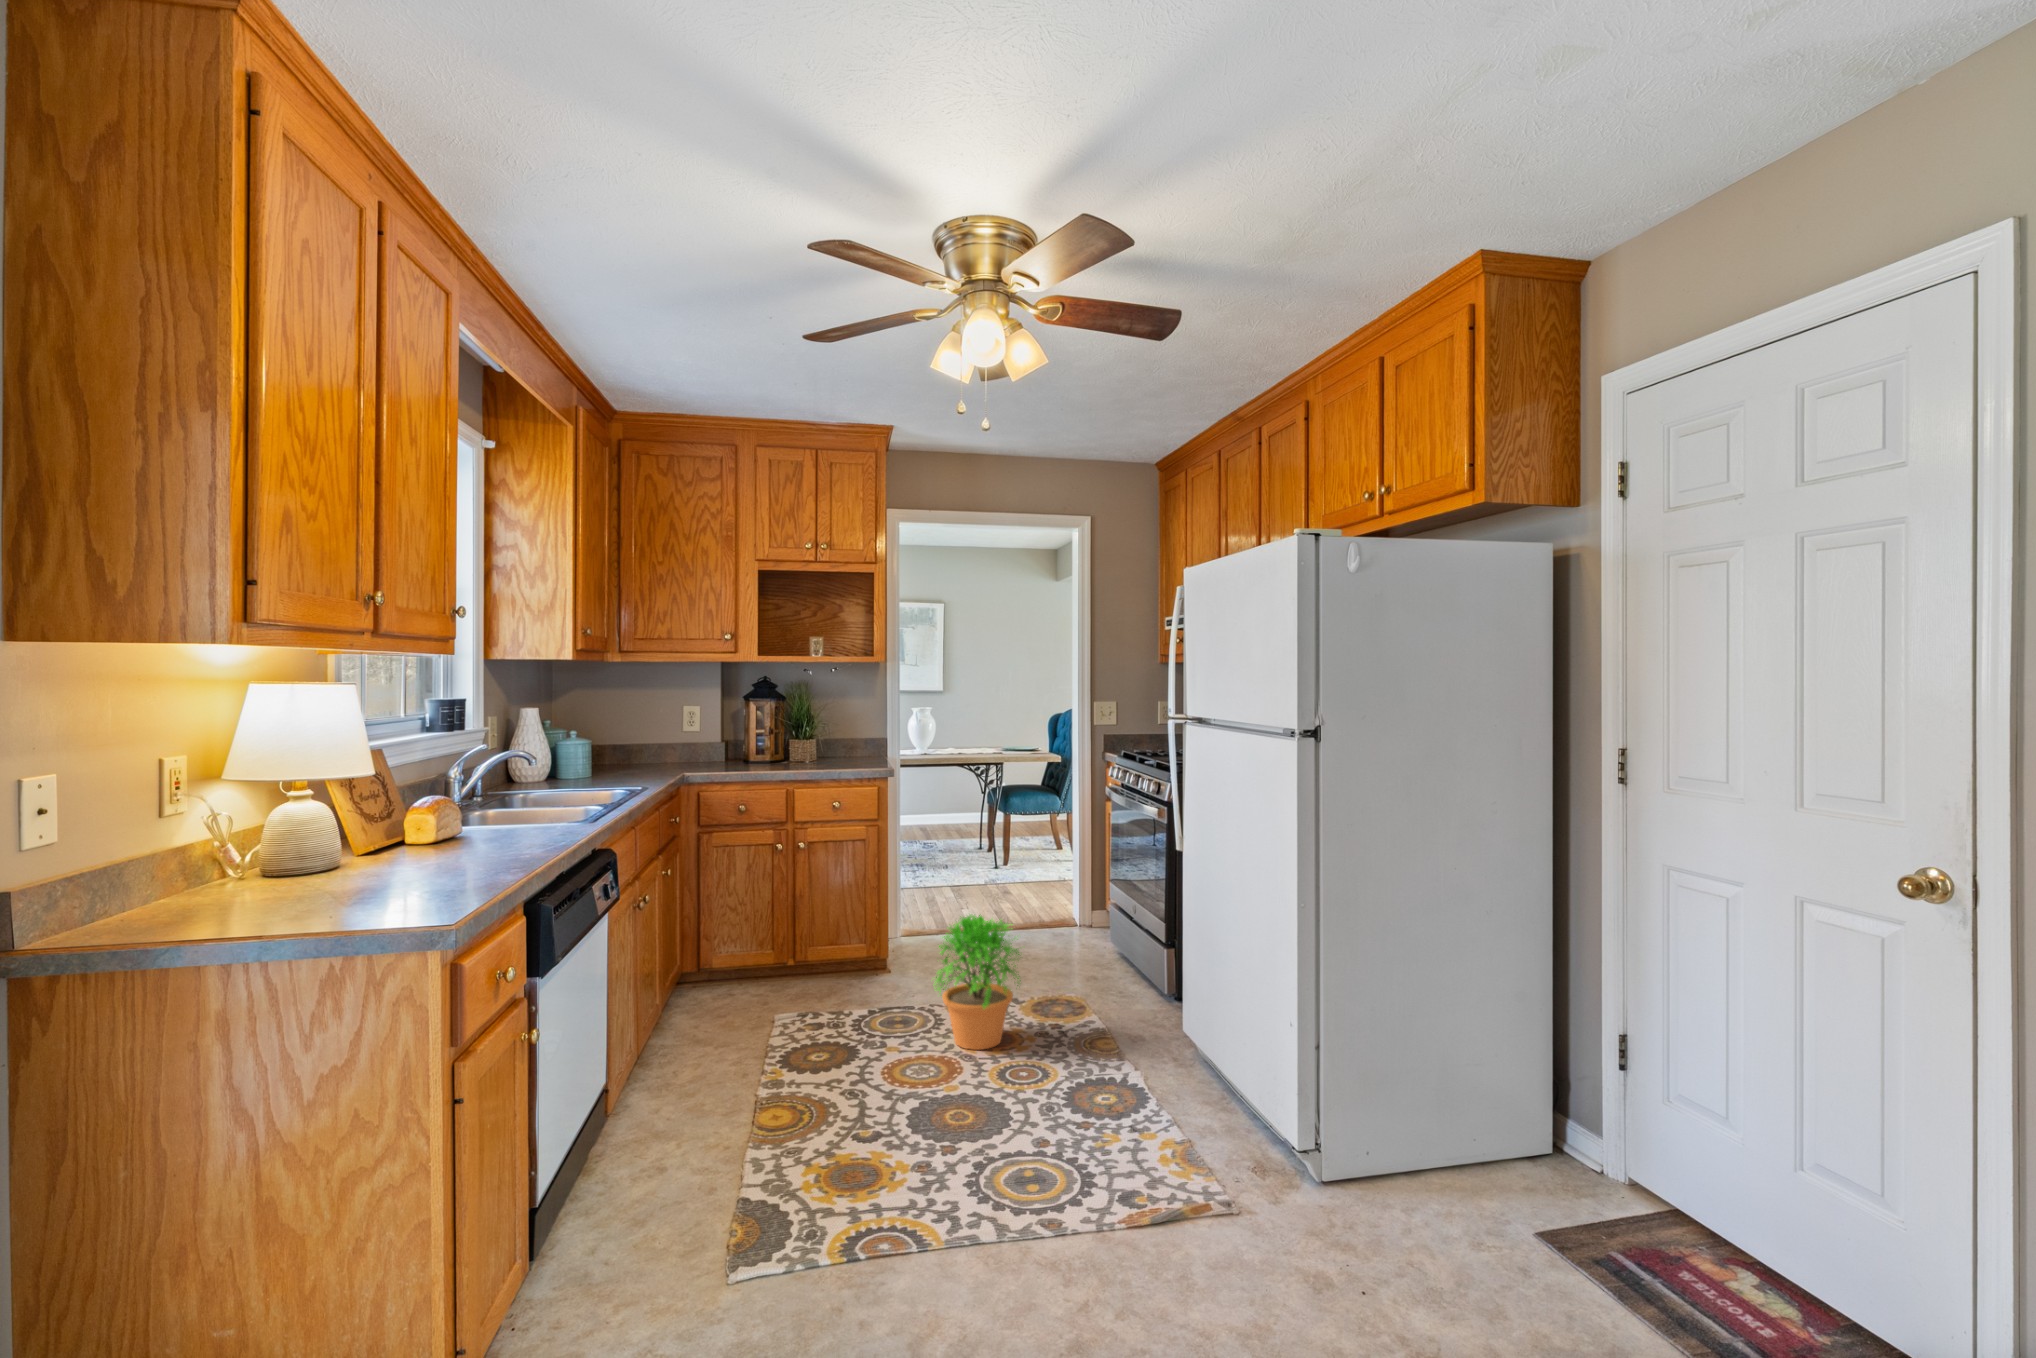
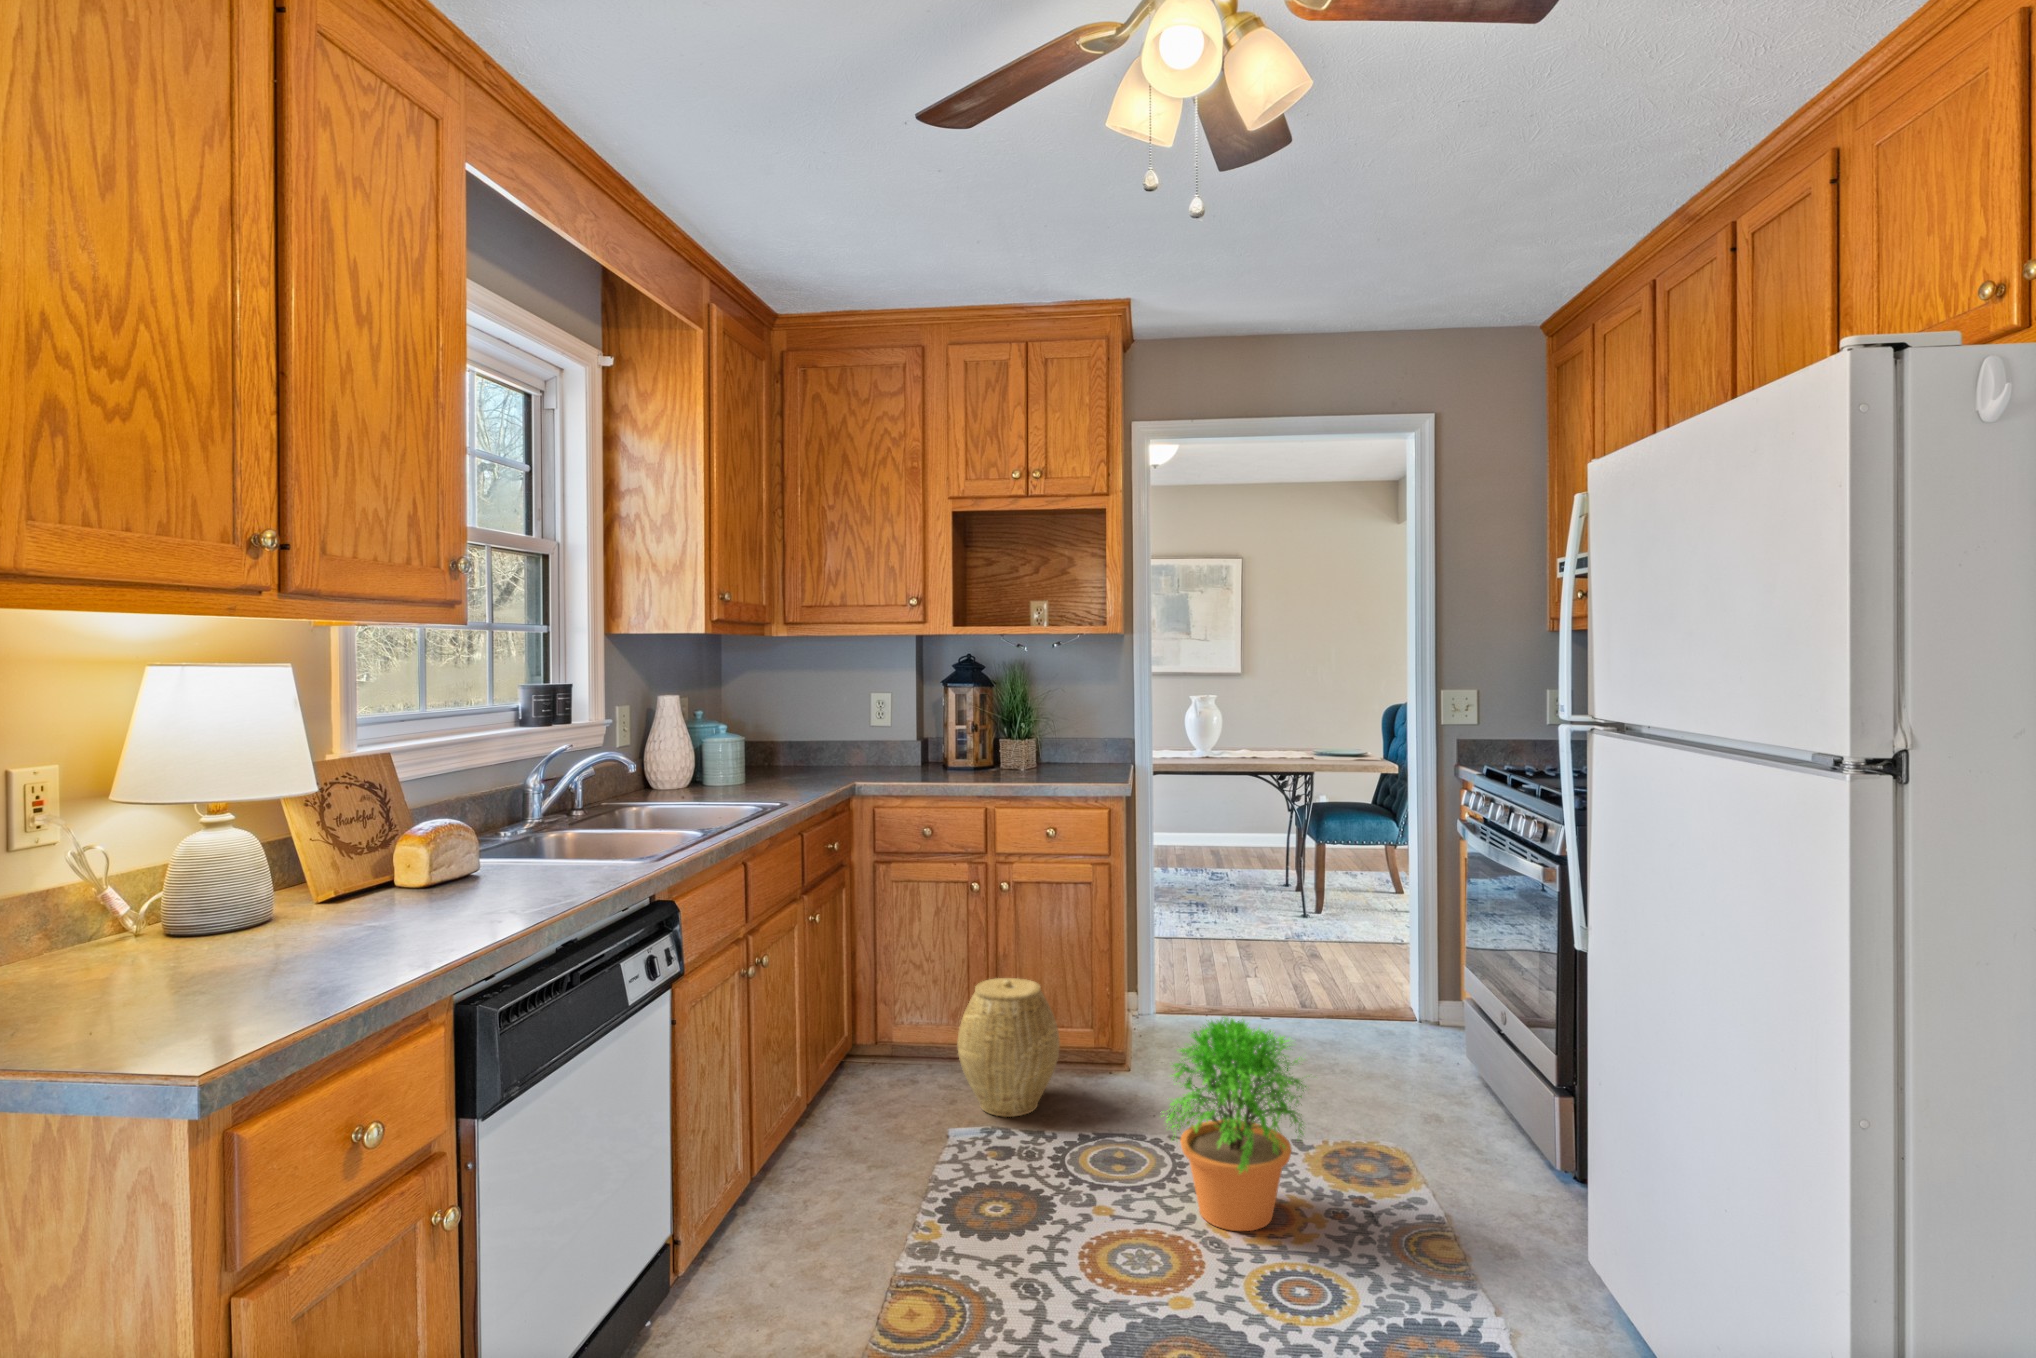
woven basket: none [773,909,848,1006] -> present [957,978,1060,1117]

